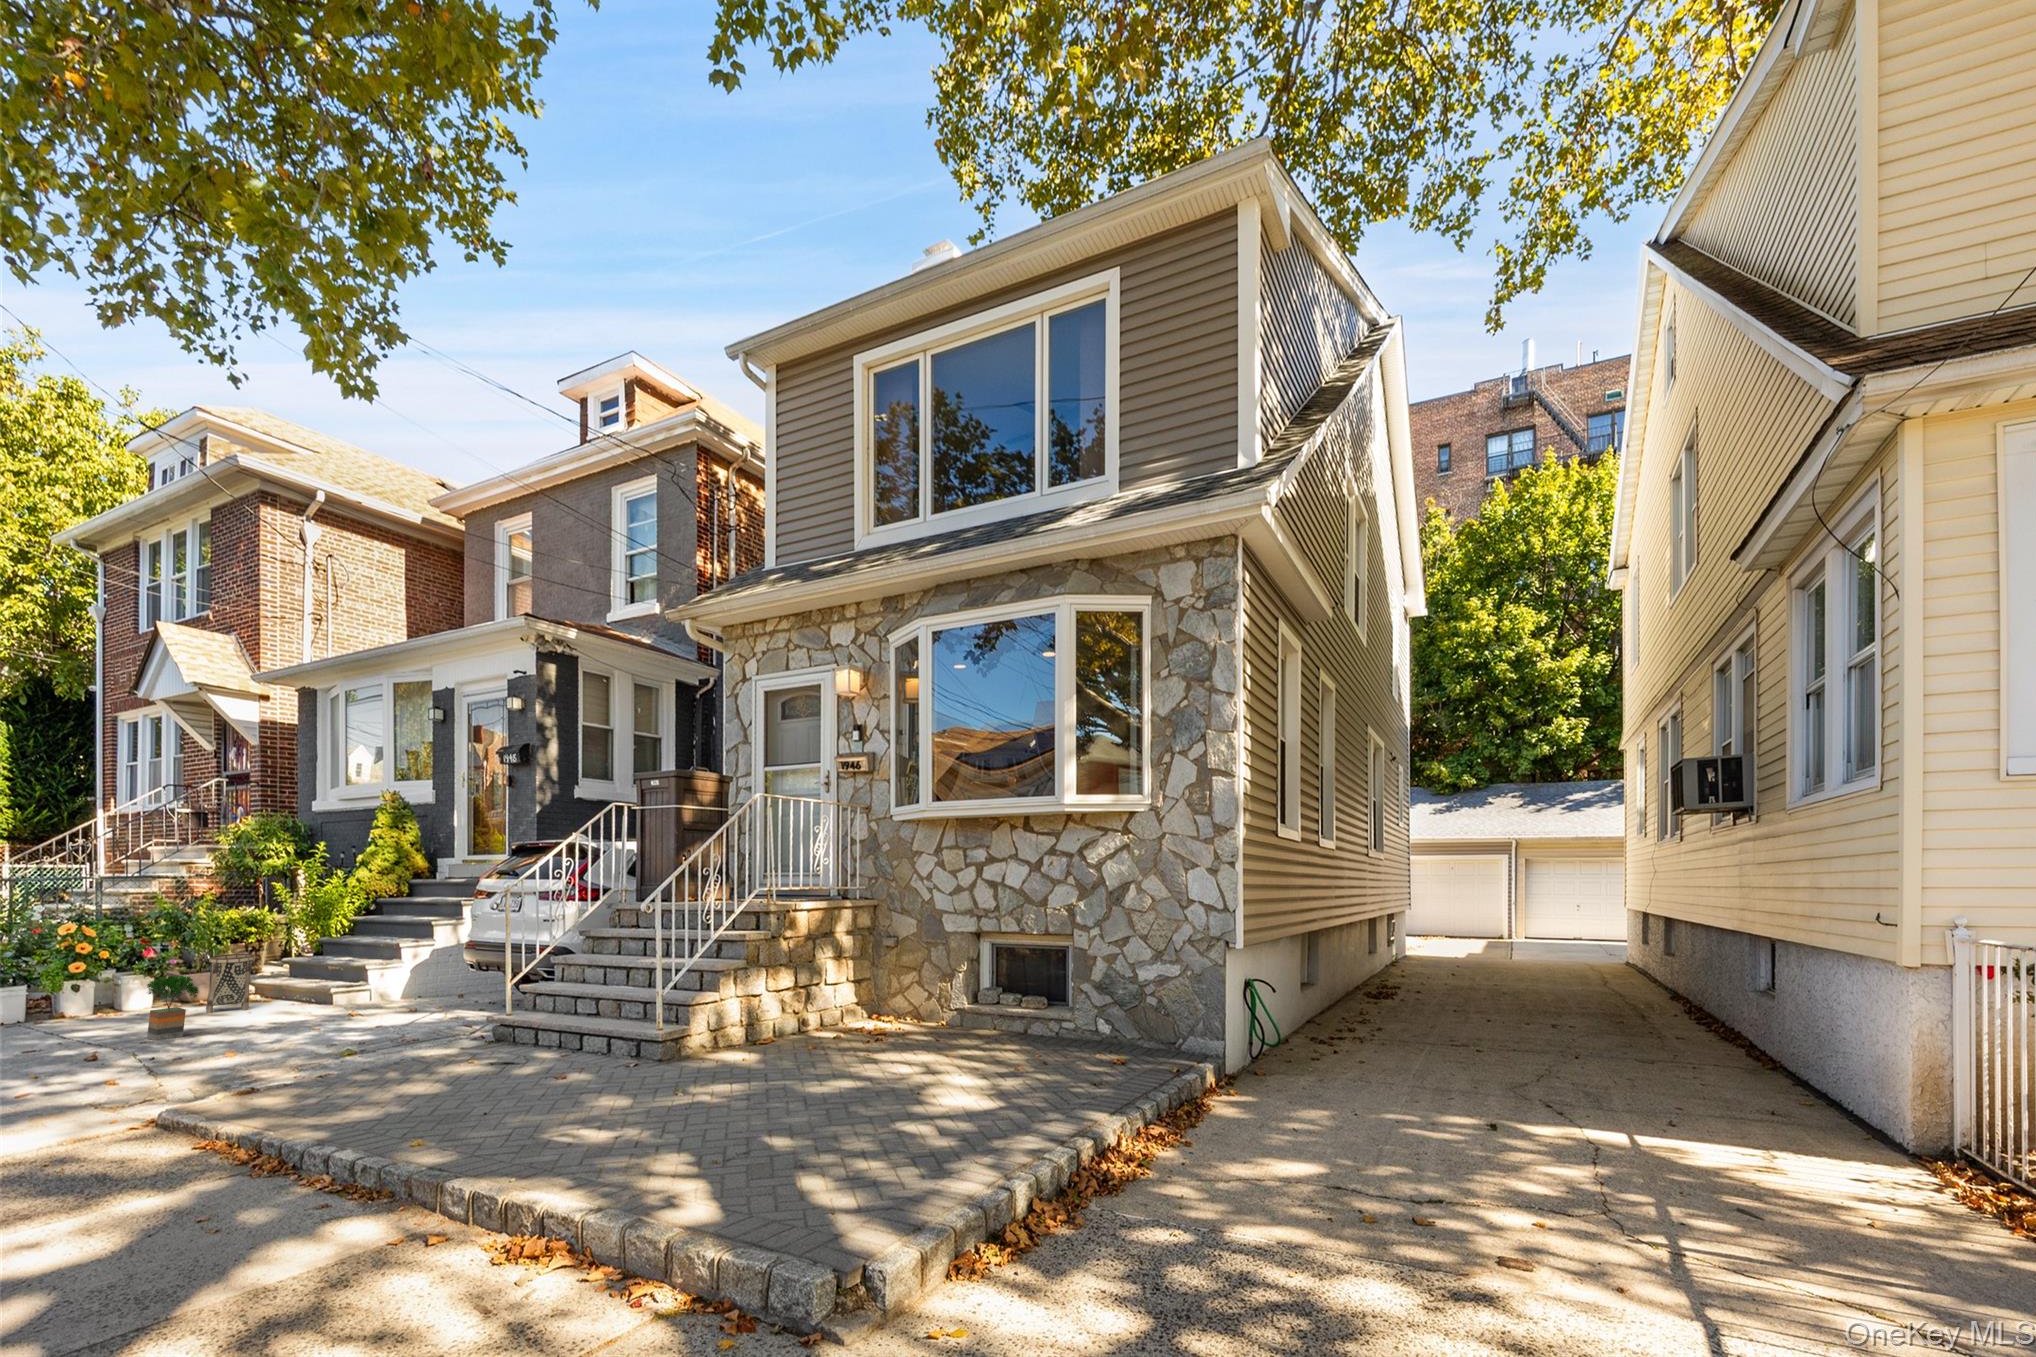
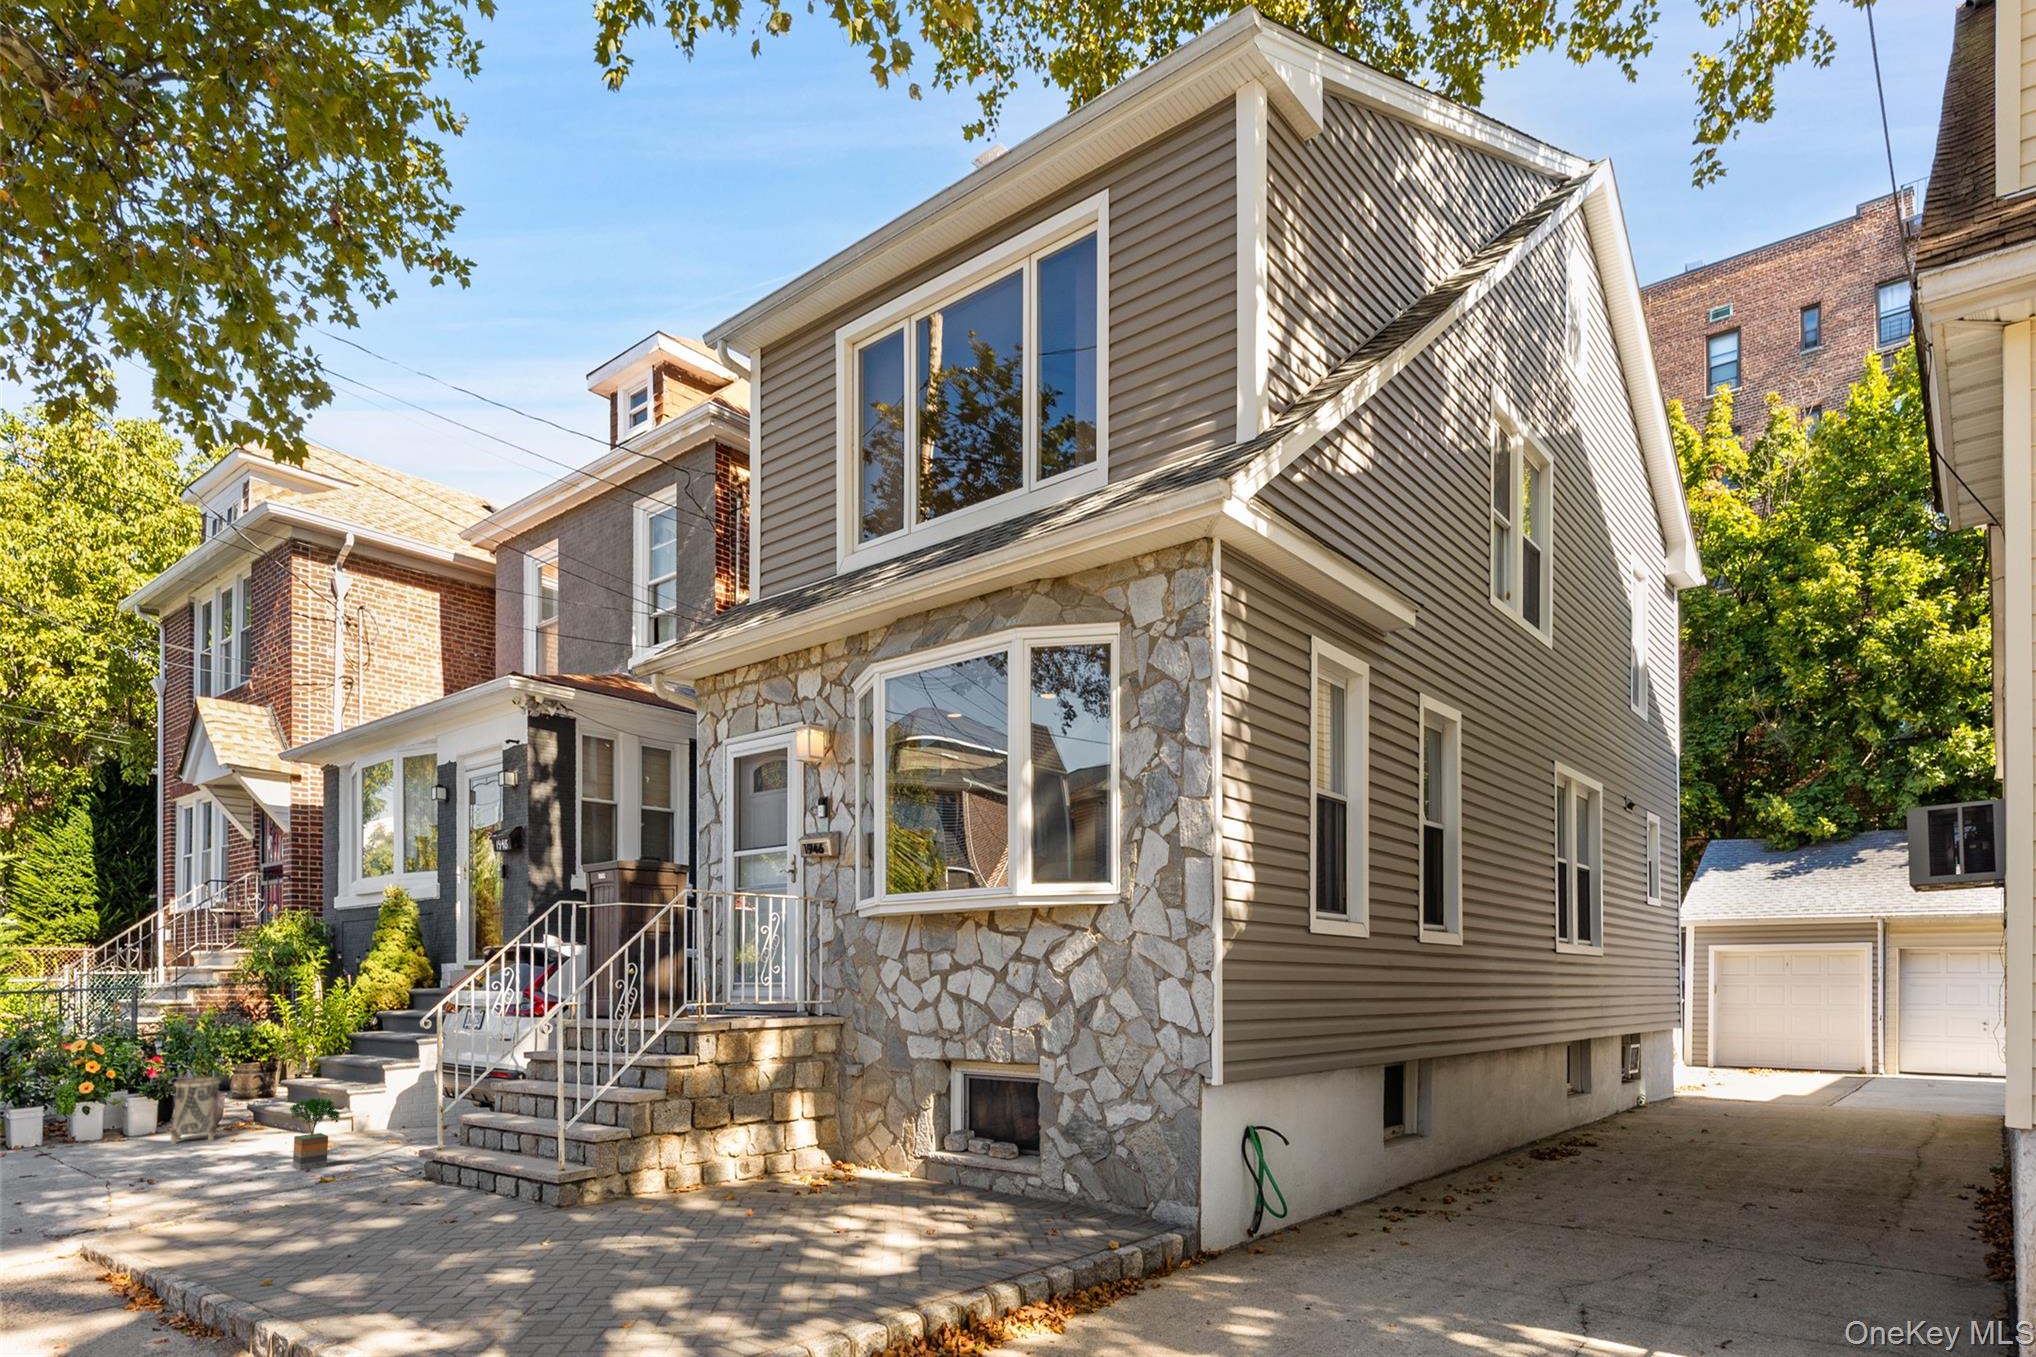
potted tree: present [147,976,199,1041] -> present [290,1098,340,1170]

